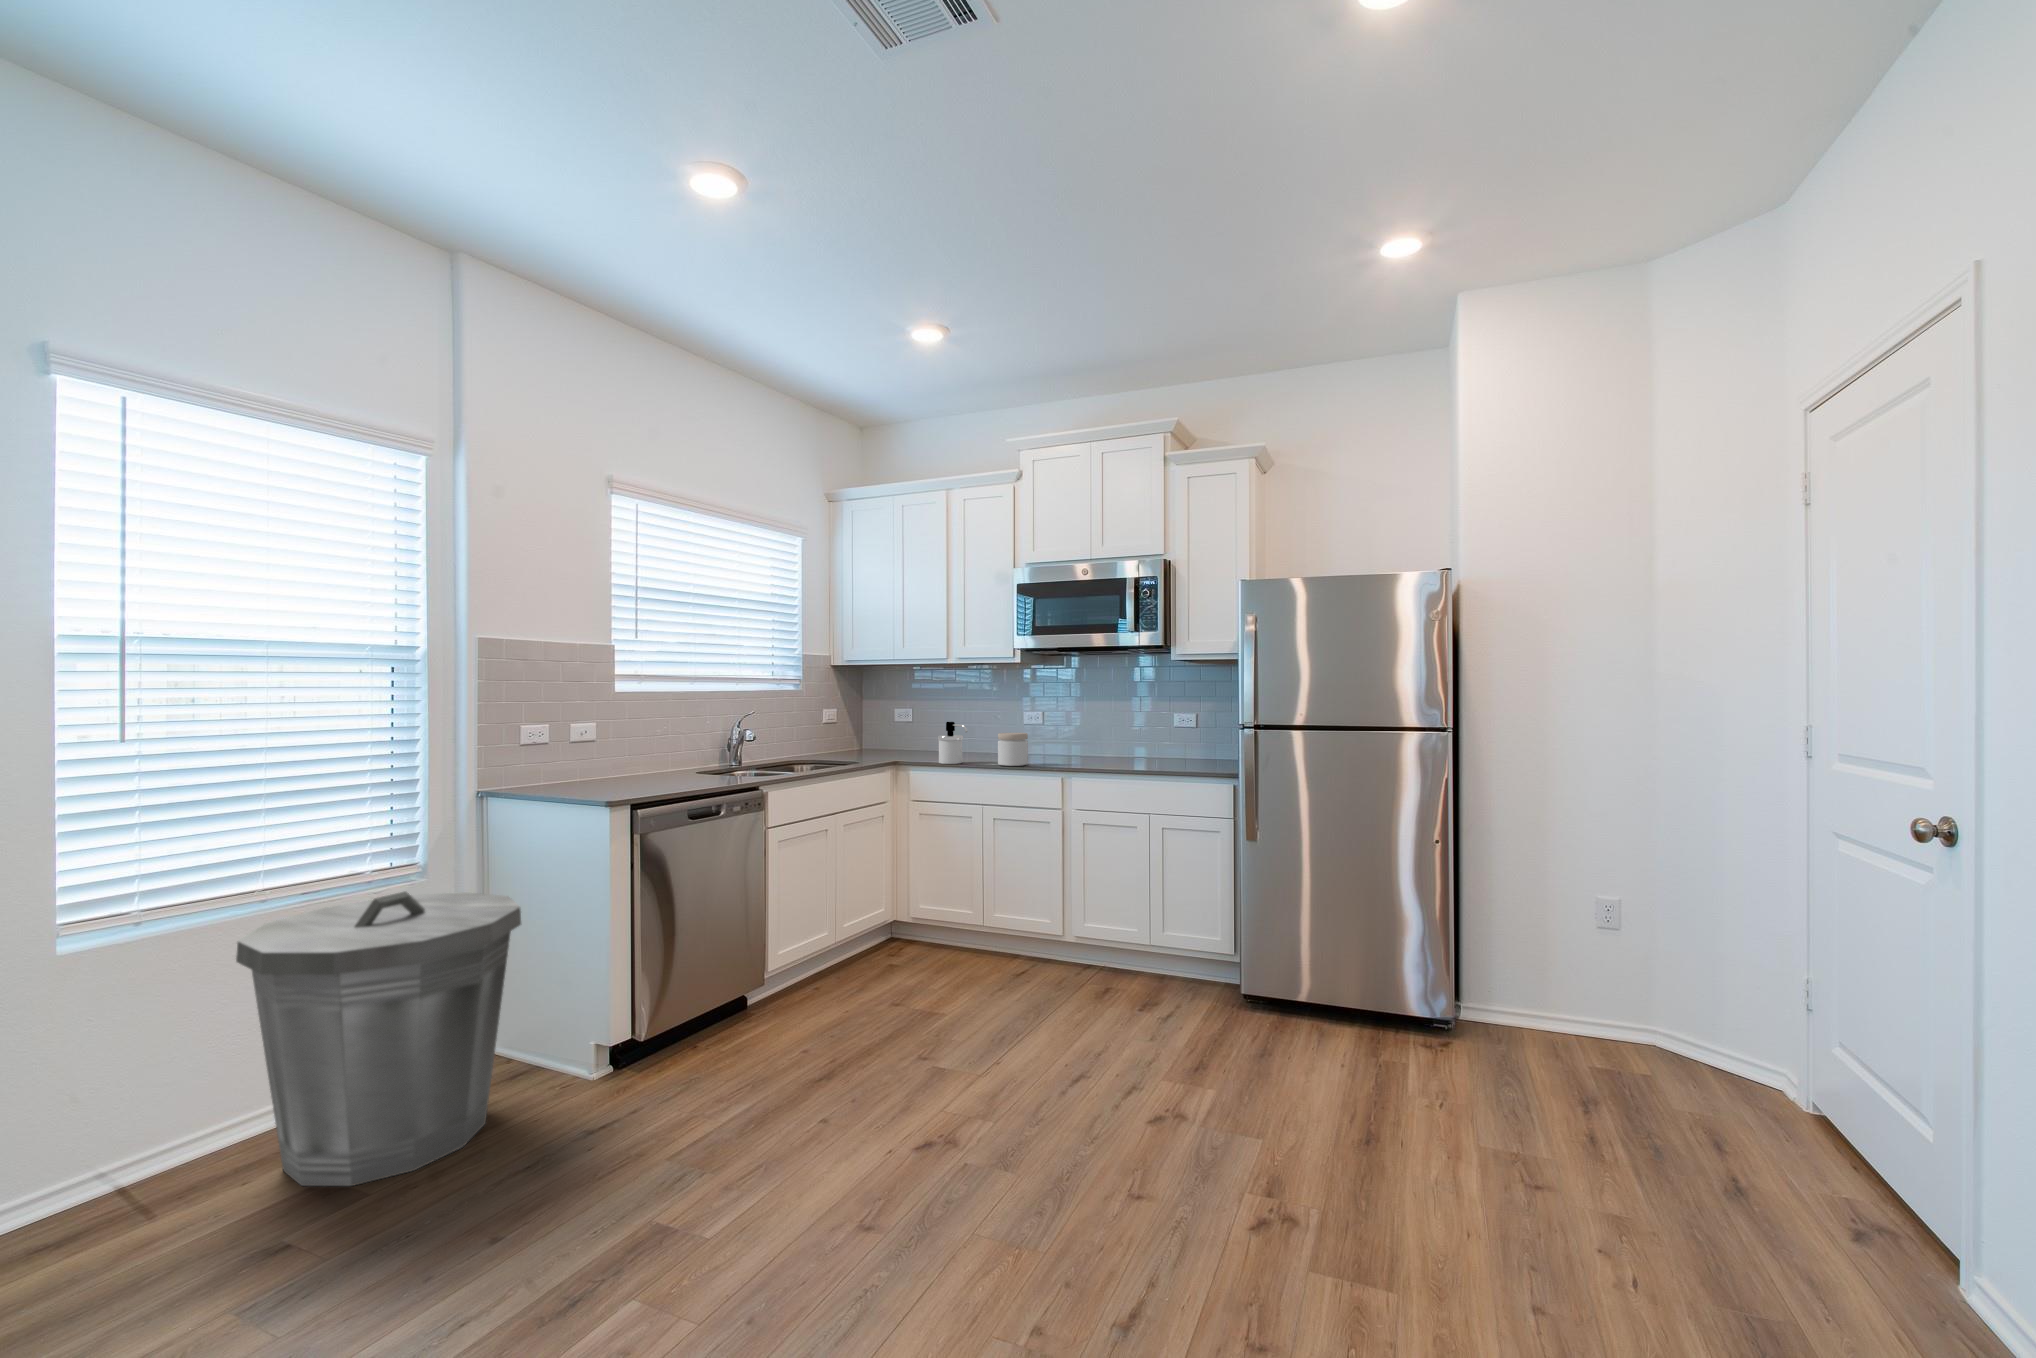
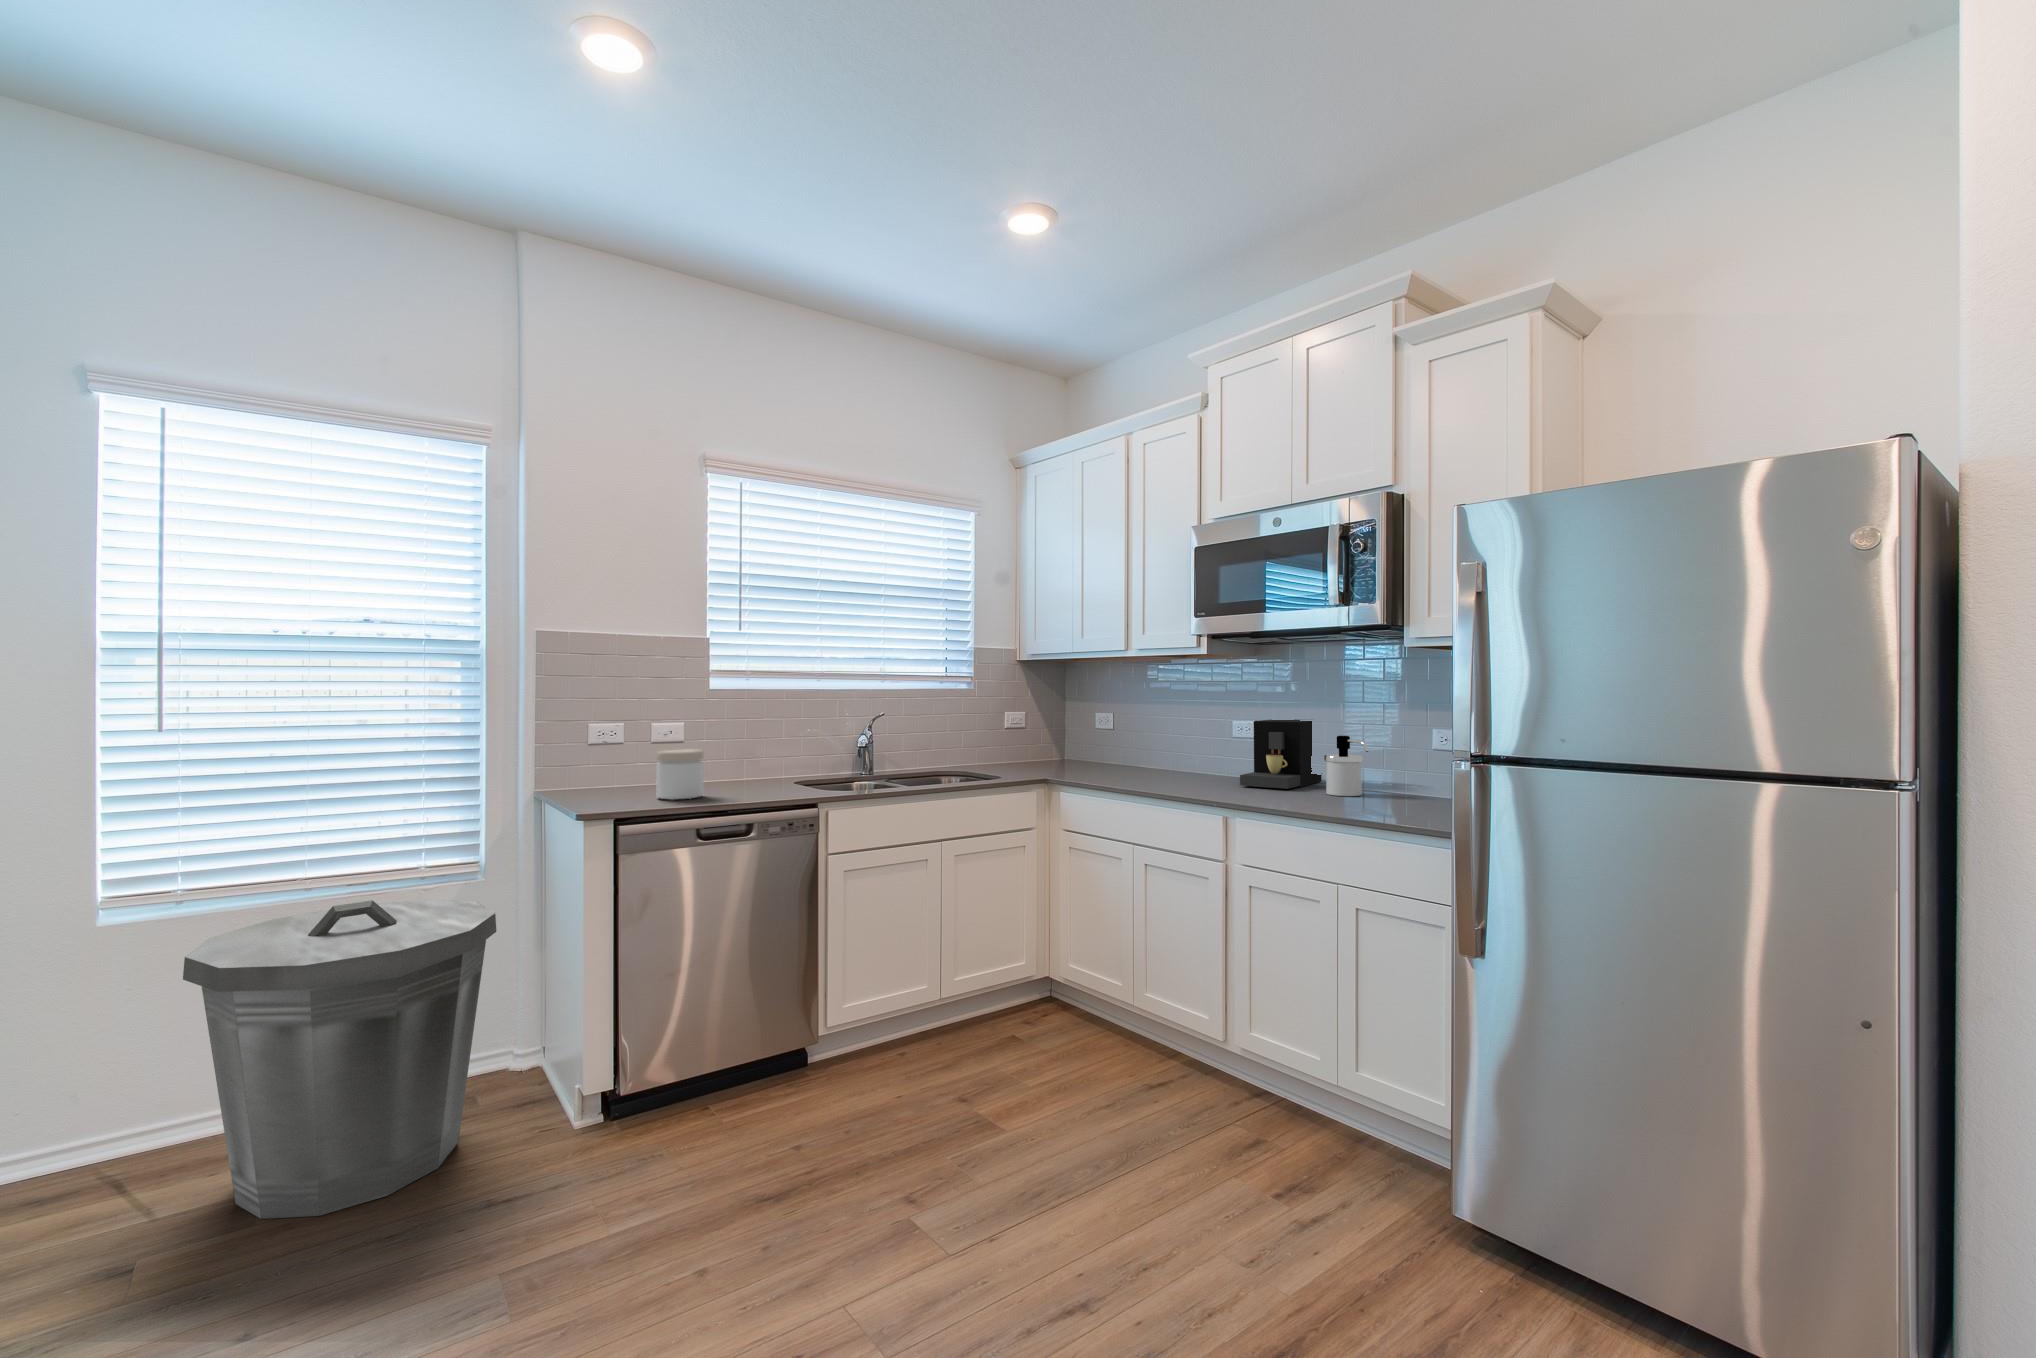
coffee maker: none [1046,712,1090,760] -> present [1240,719,1322,789]
soap dispenser: present [938,722,967,764] -> present [1324,736,1369,796]
jar: present [998,733,1028,766] -> present [656,749,704,800]

